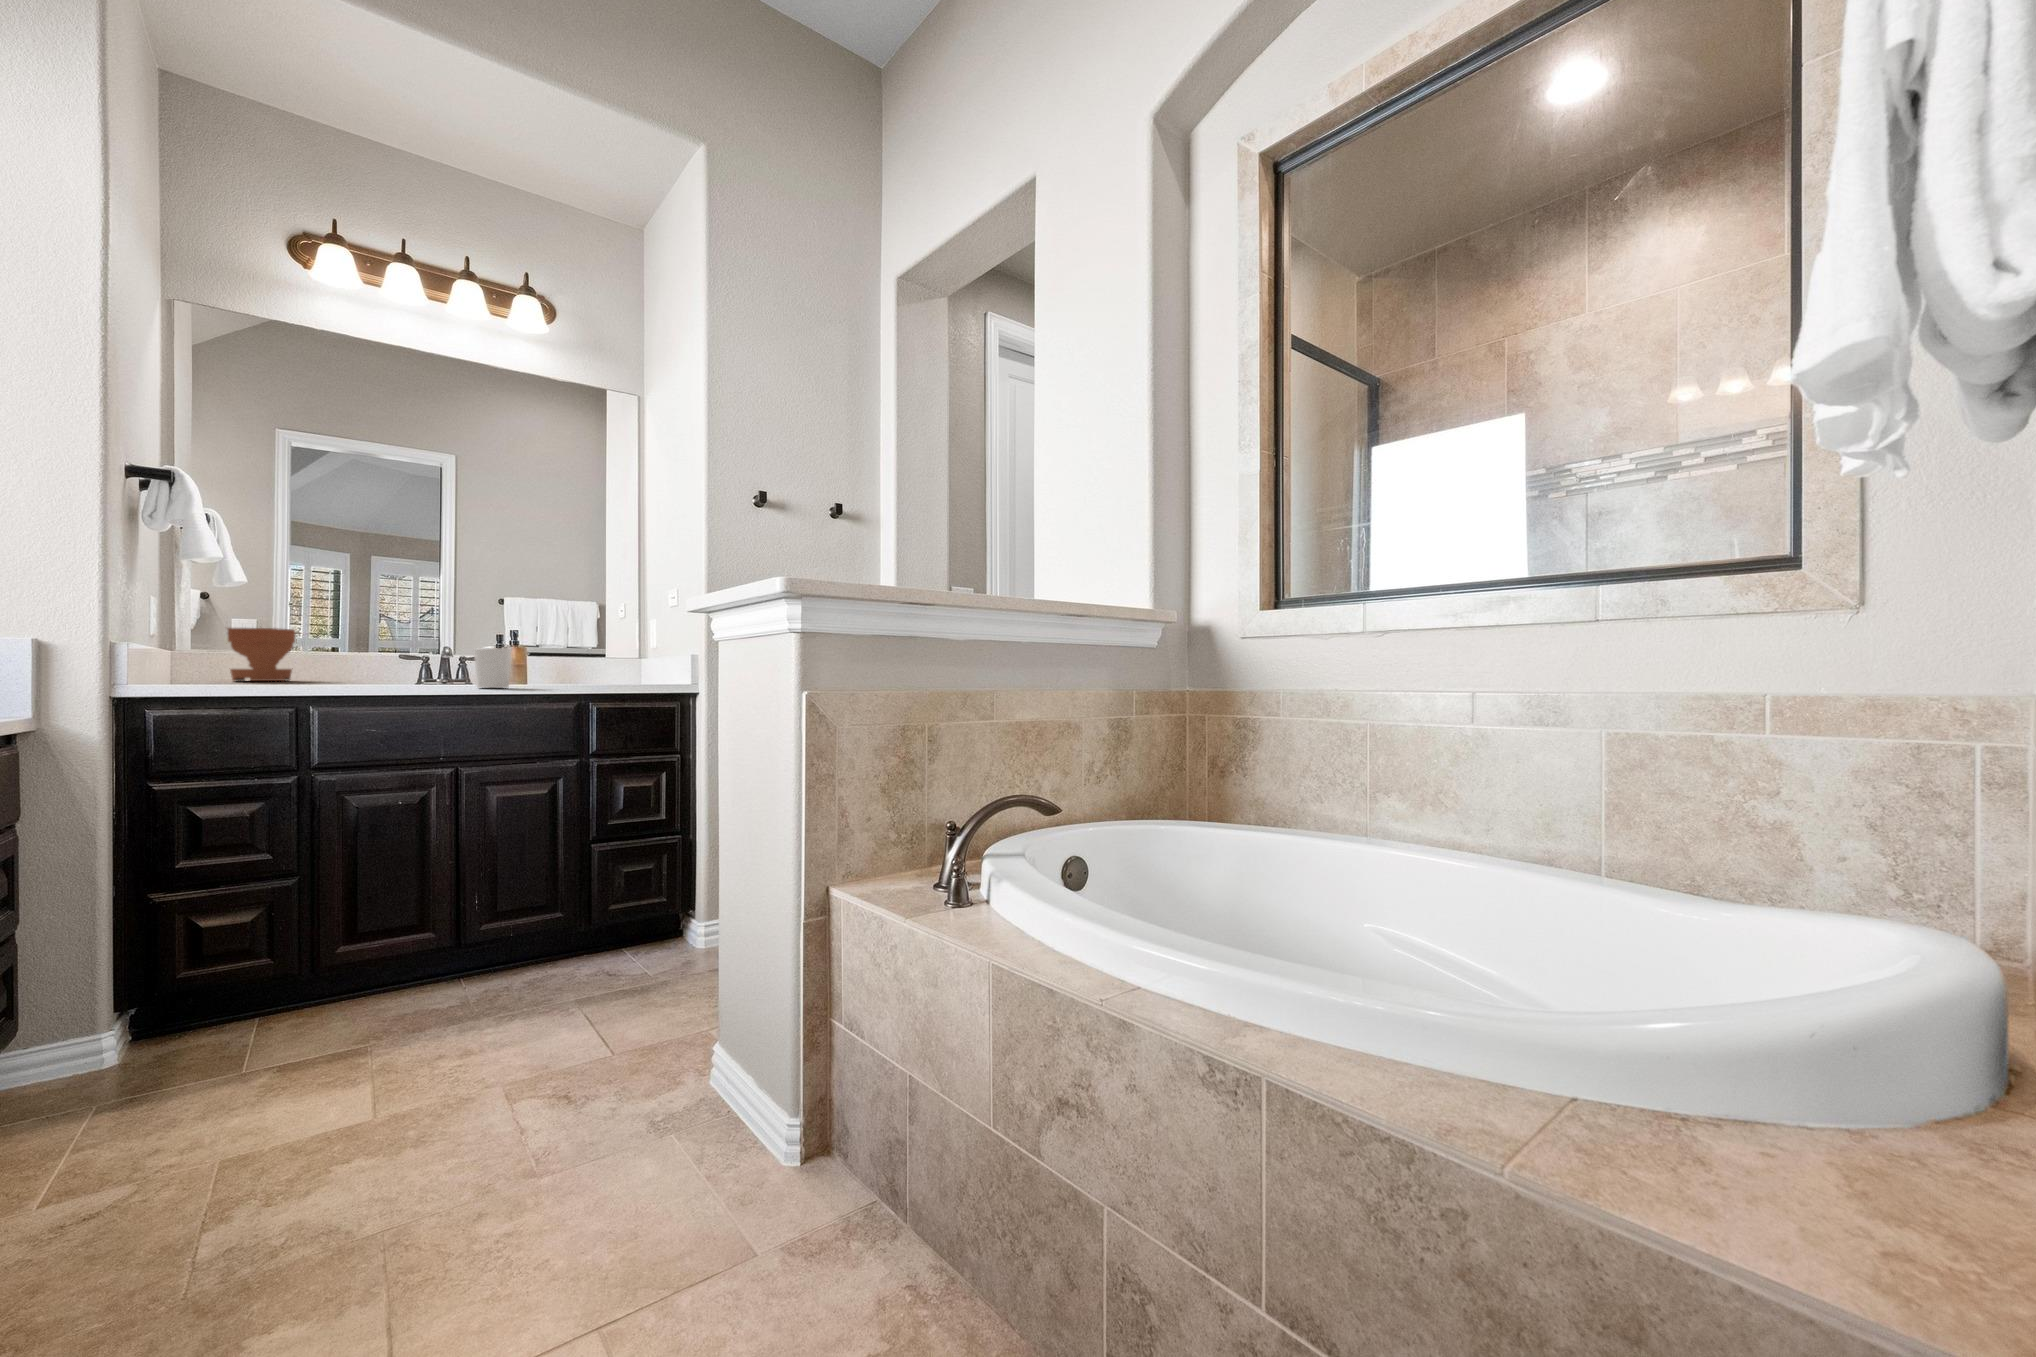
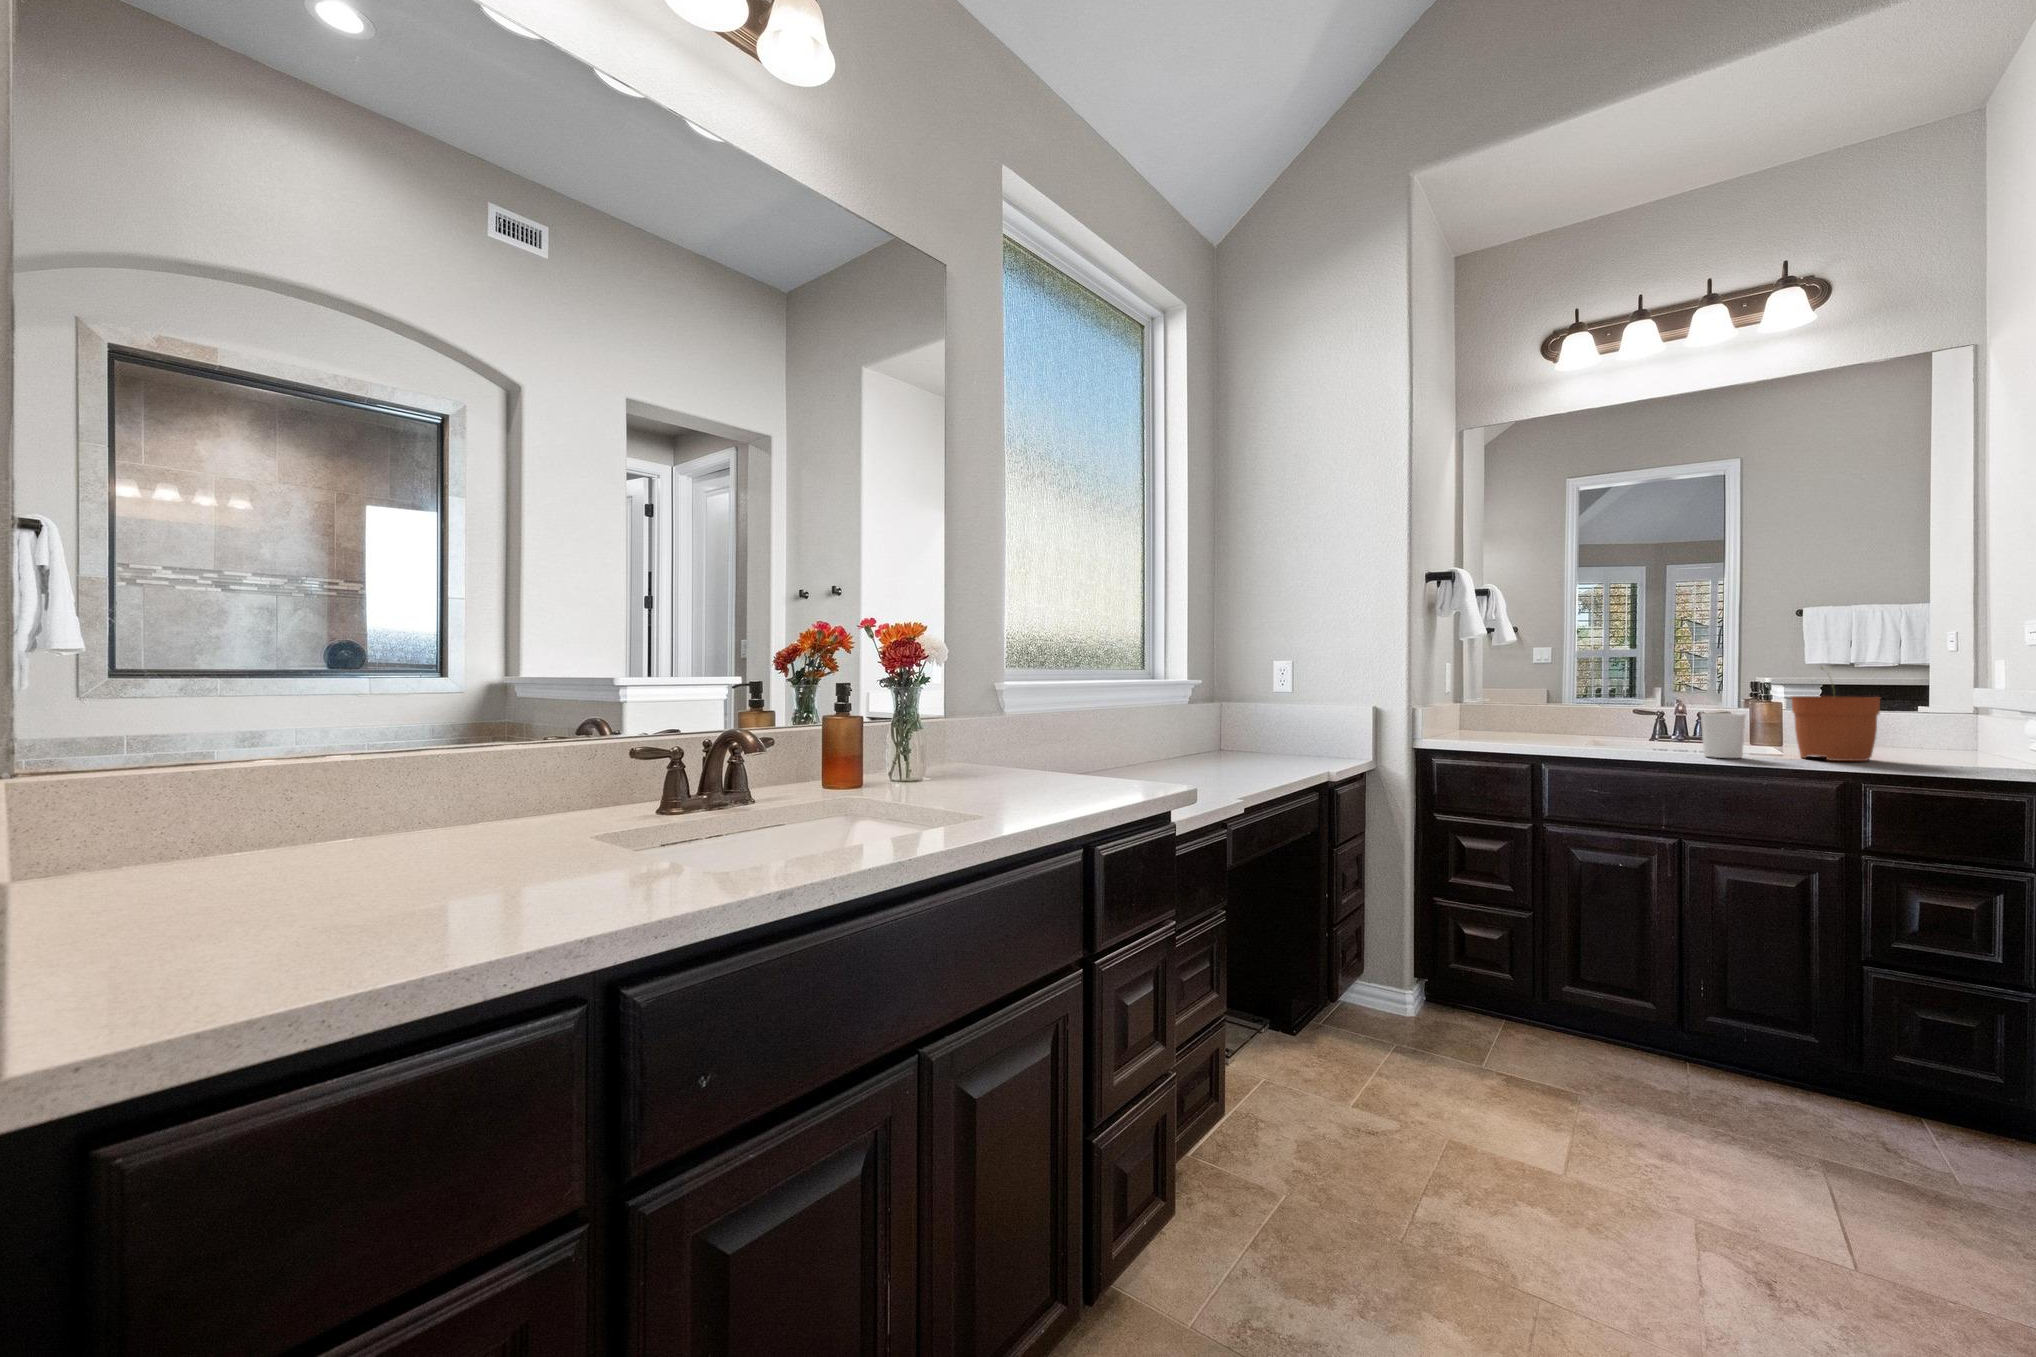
plant pot: present [228,628,296,681] -> present [1792,668,1880,761]

